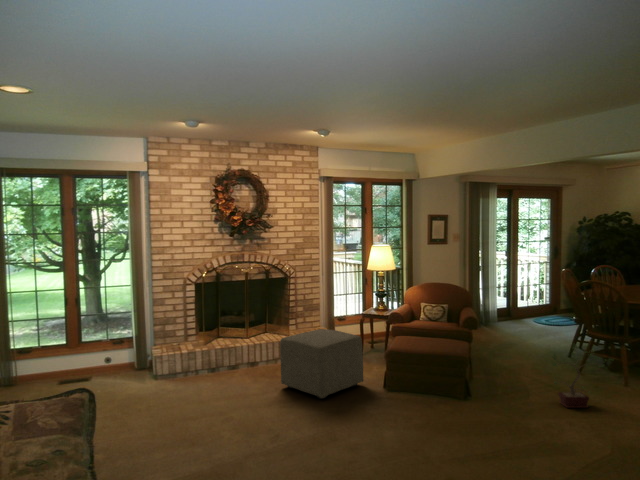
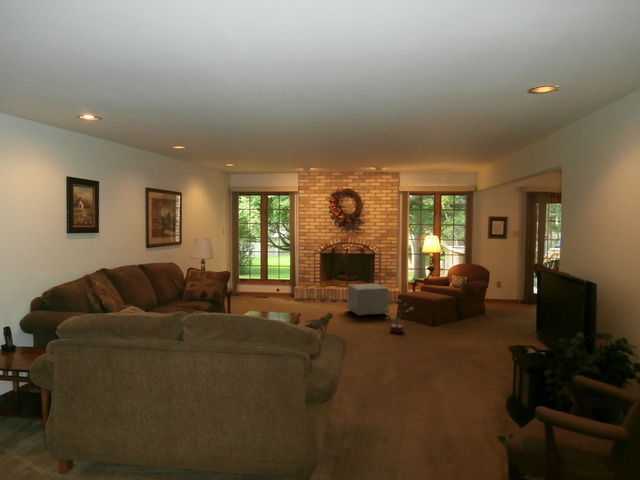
potted plant: present [553,344,612,408] -> present [390,299,408,333]

